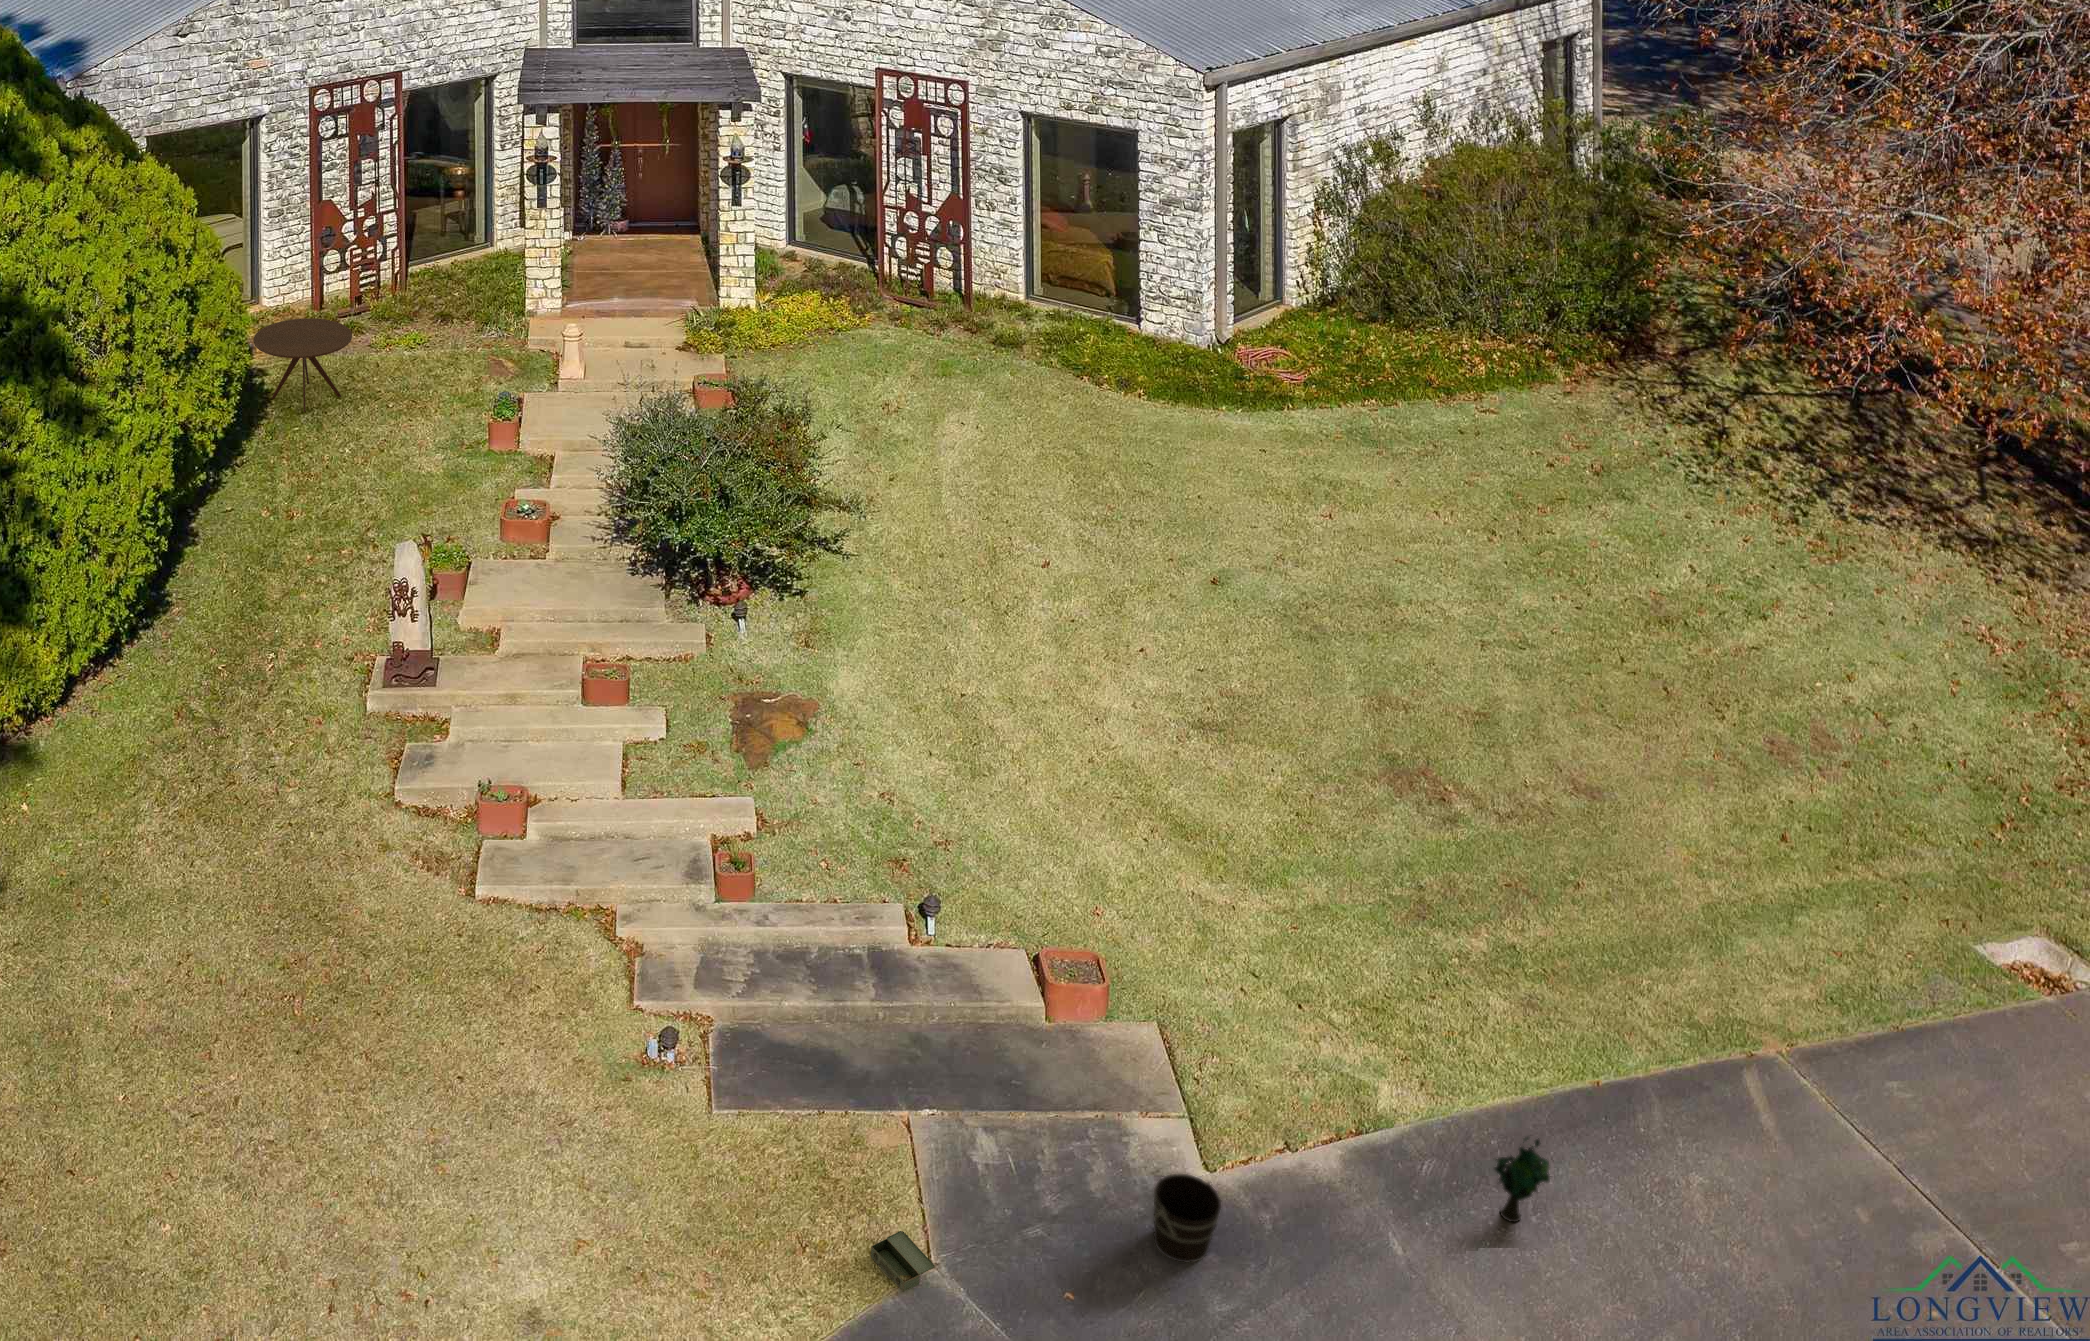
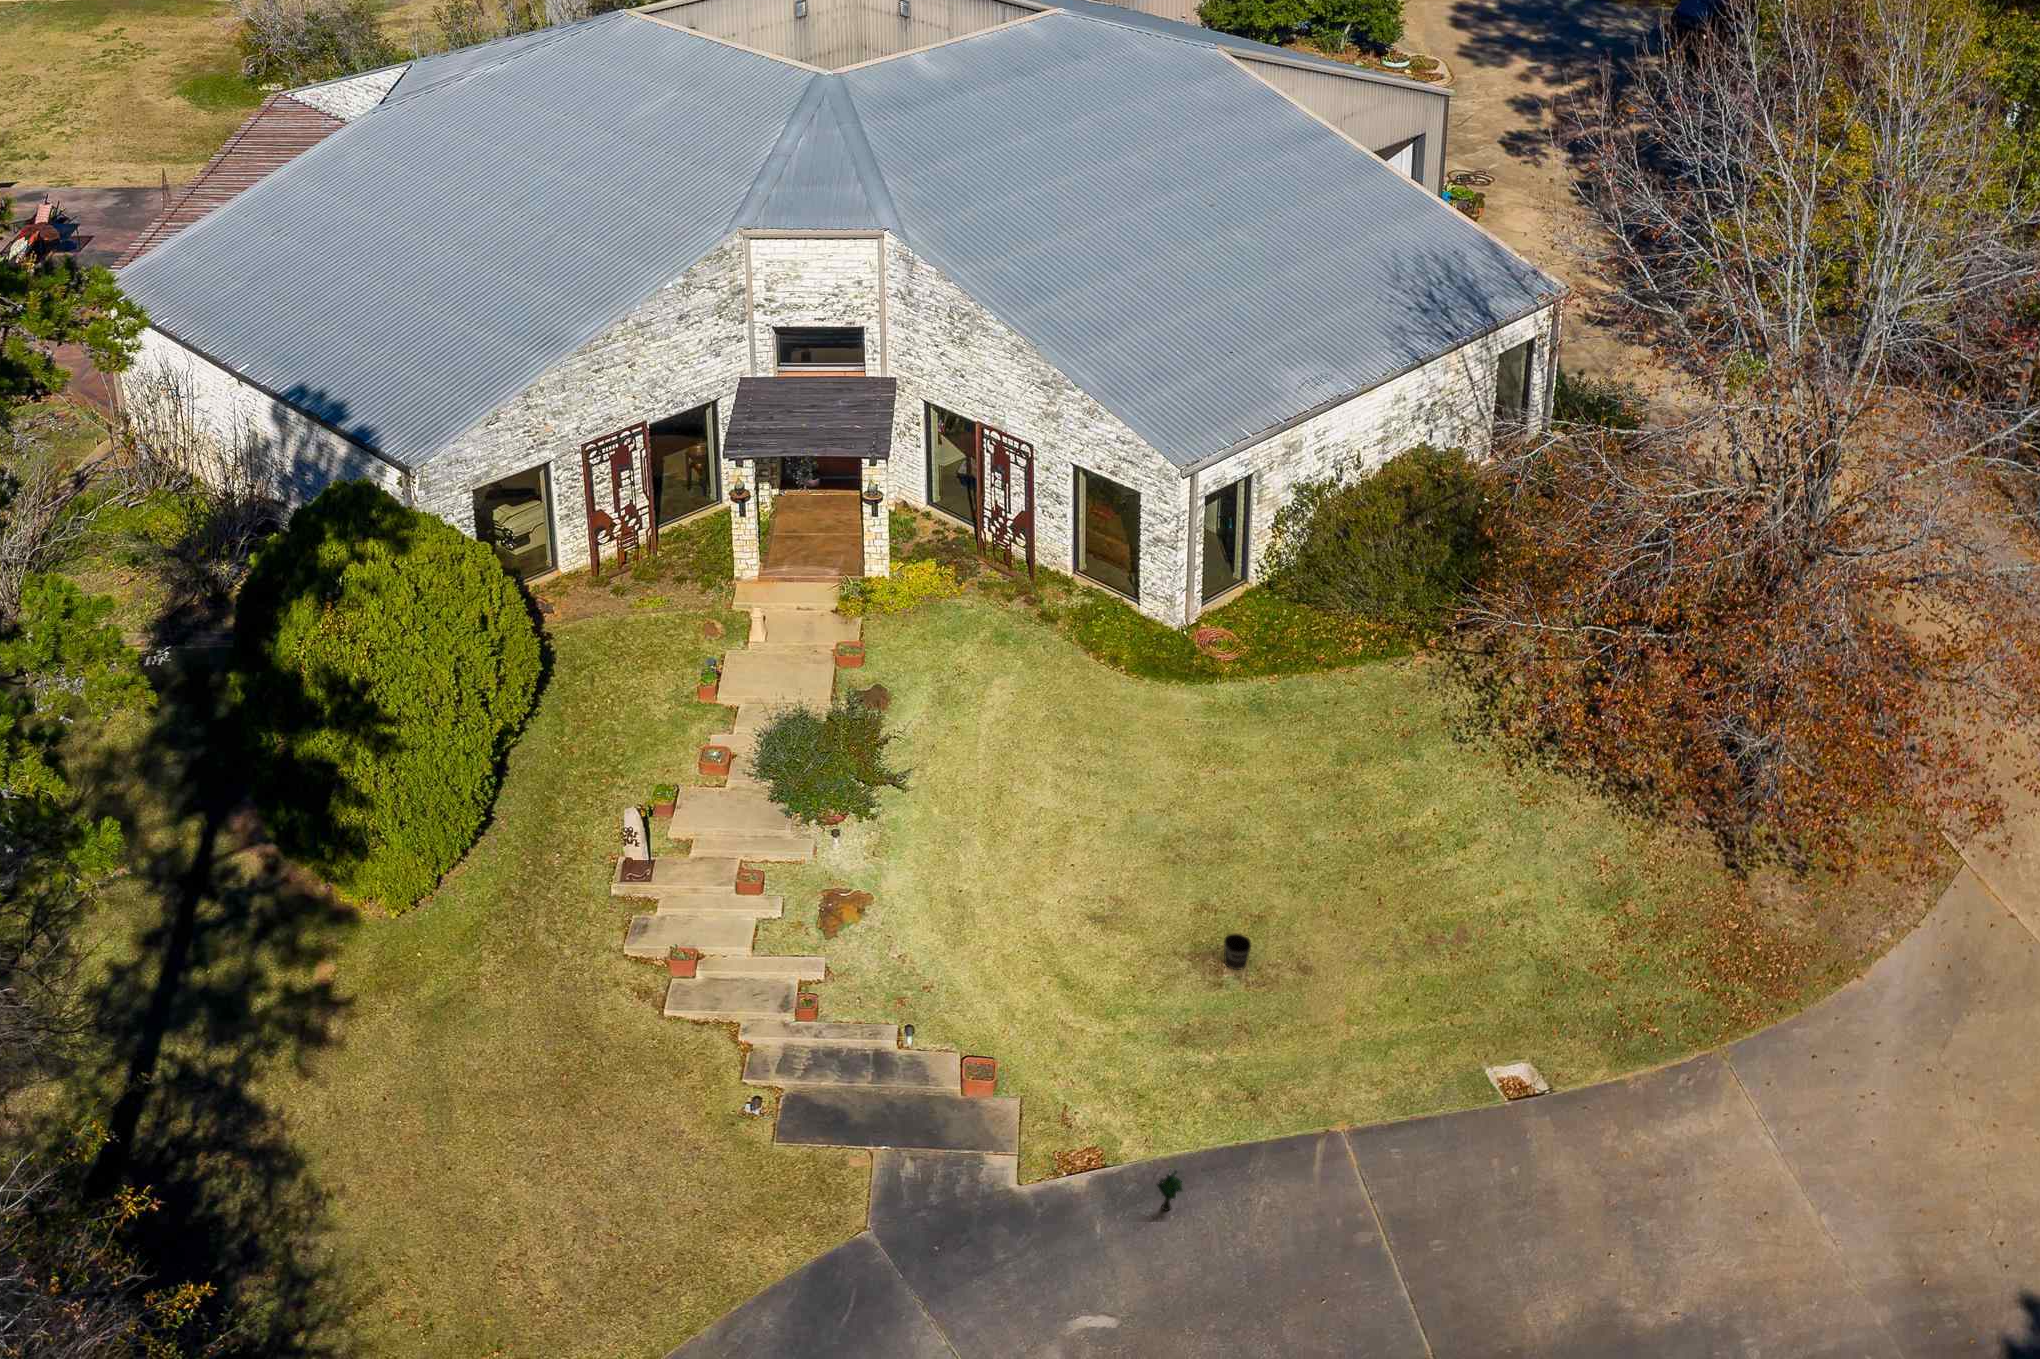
round table: present [253,318,352,412] -> none [548,602,612,668]
bucket: present [1154,1174,1221,1263] -> present [1224,933,1251,970]
toolbox: present [871,1231,935,1292] -> none [840,1206,868,1236]

